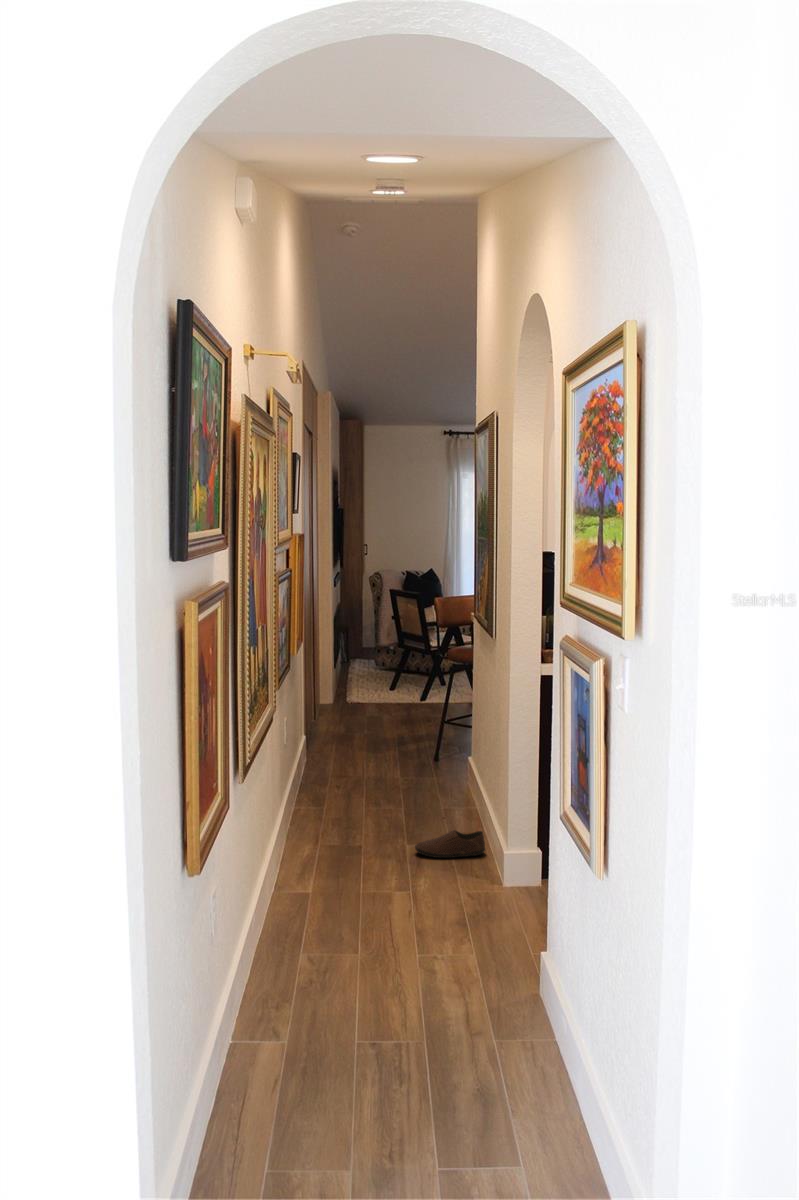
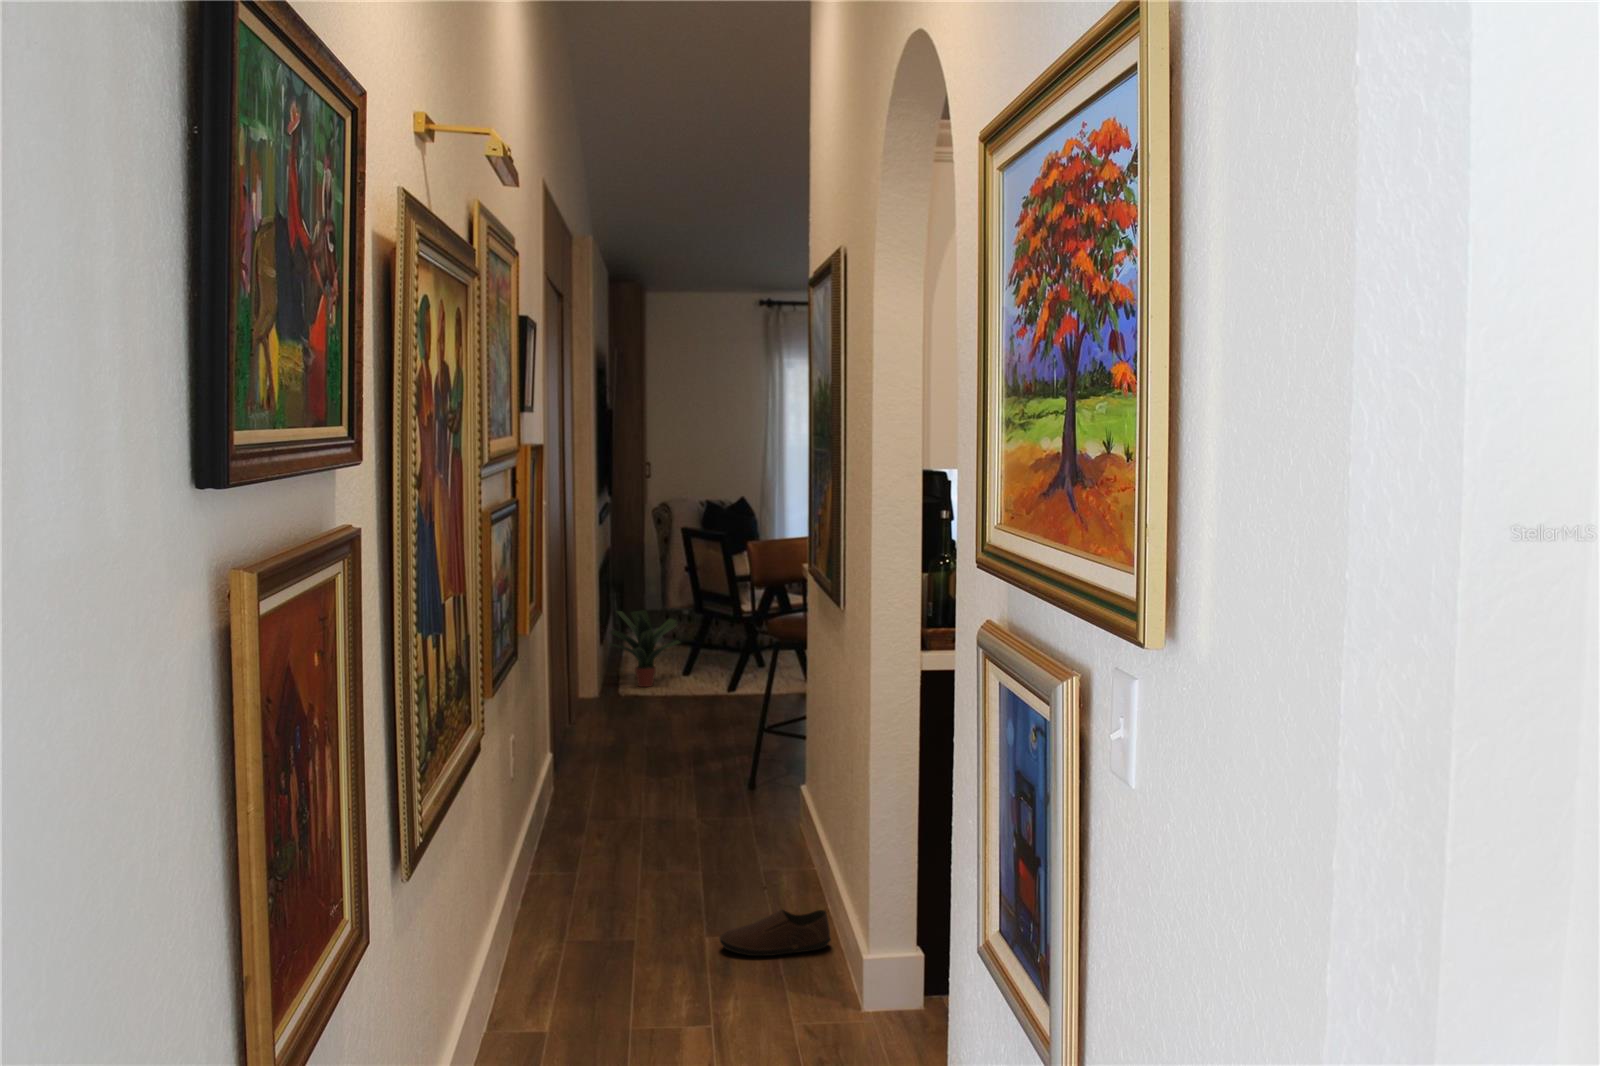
potted plant: none [336,645,388,699] -> present [609,610,680,687]

